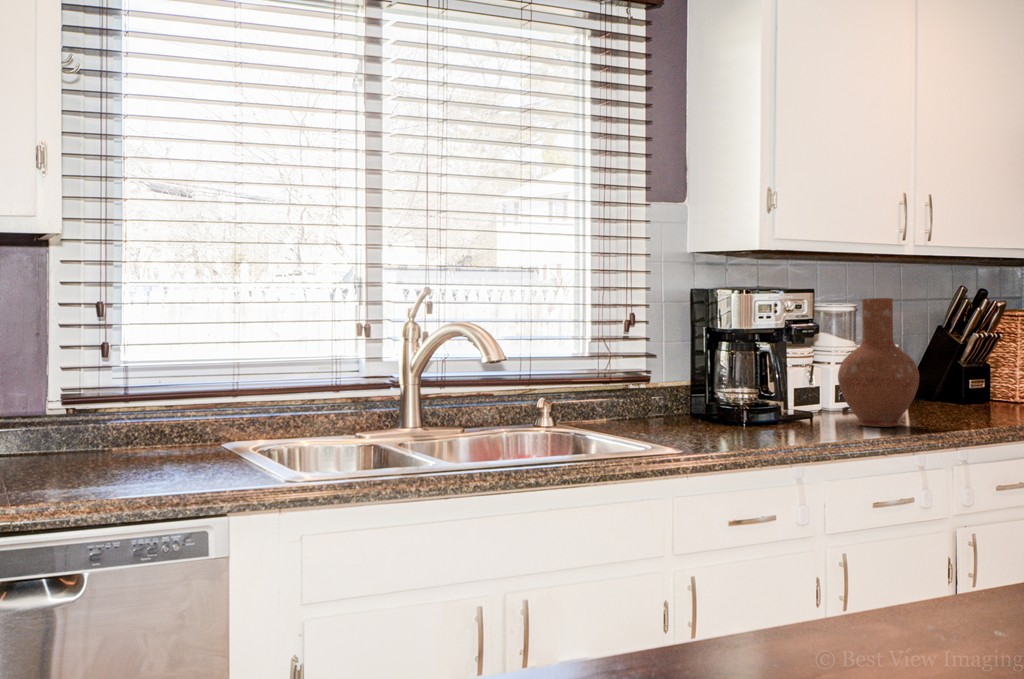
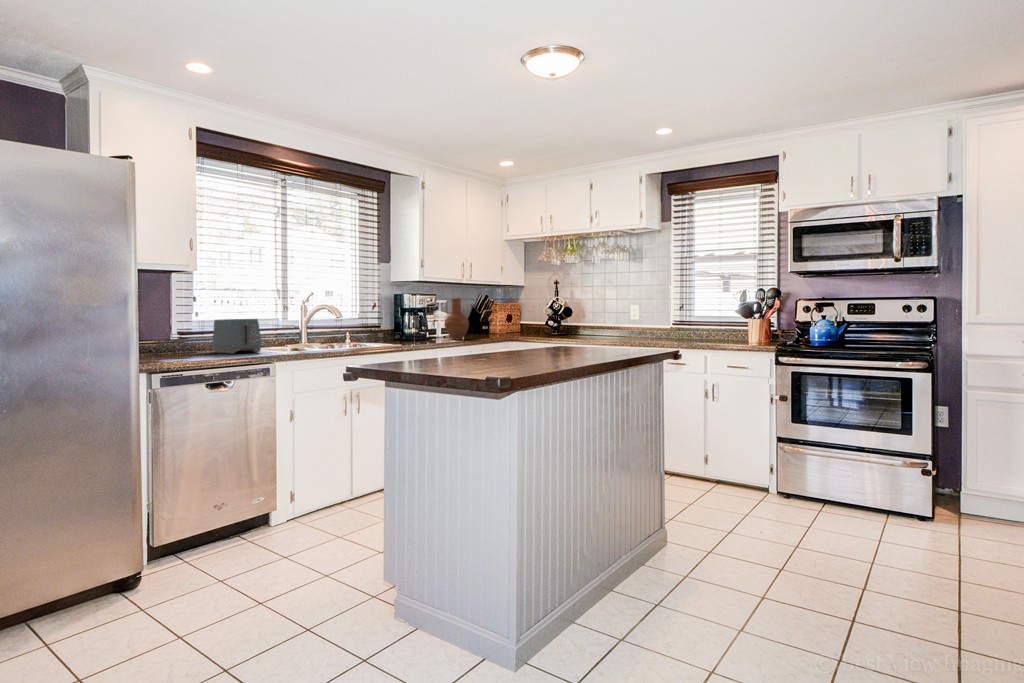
toaster: none [84,364,200,476] -> present [213,319,262,354]

